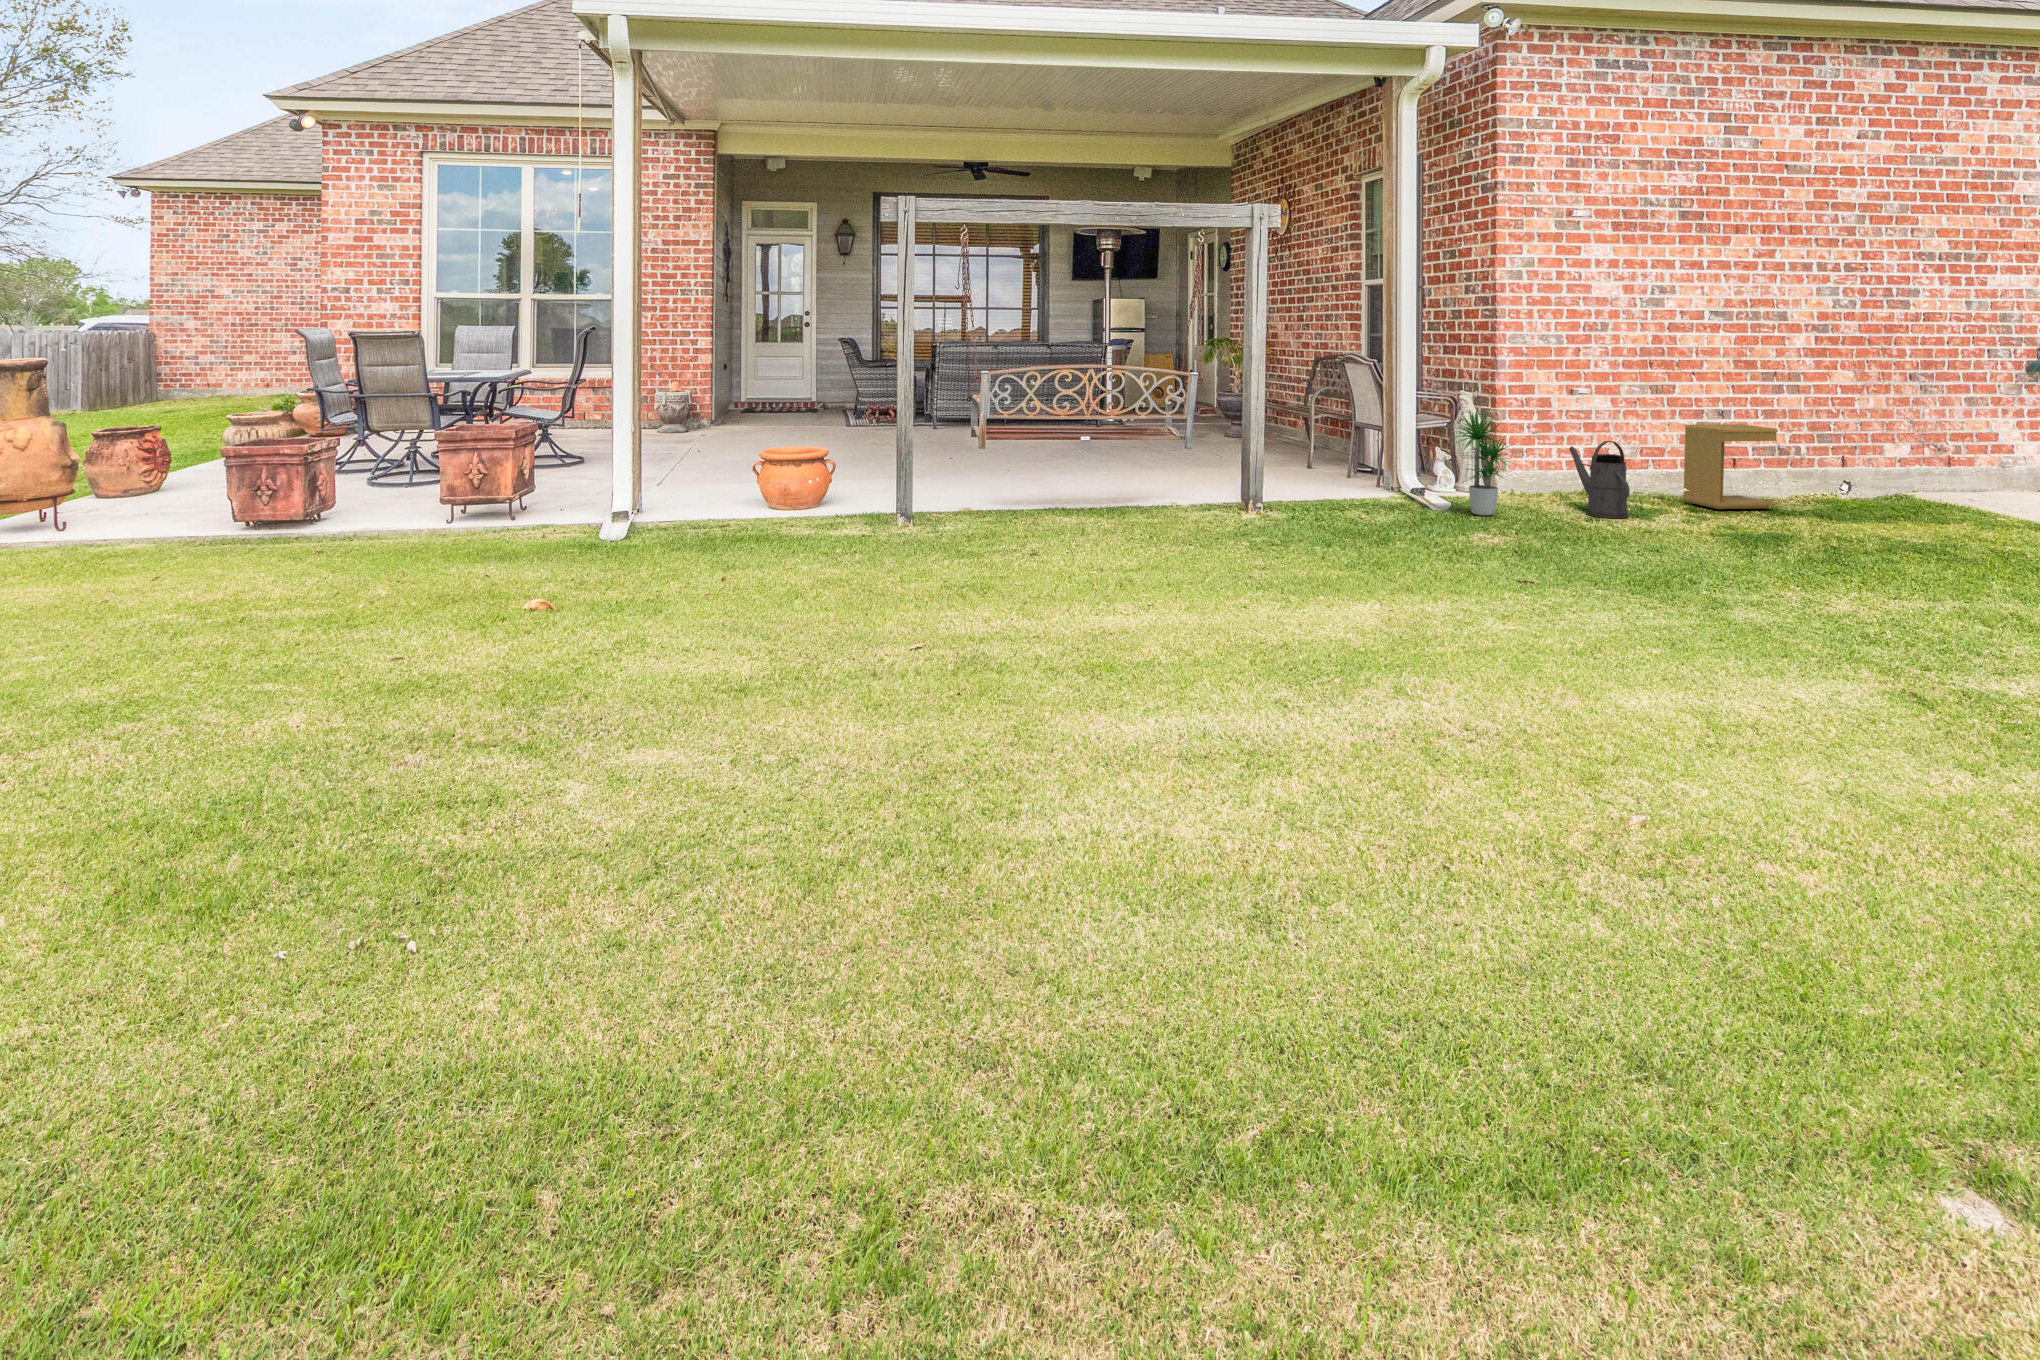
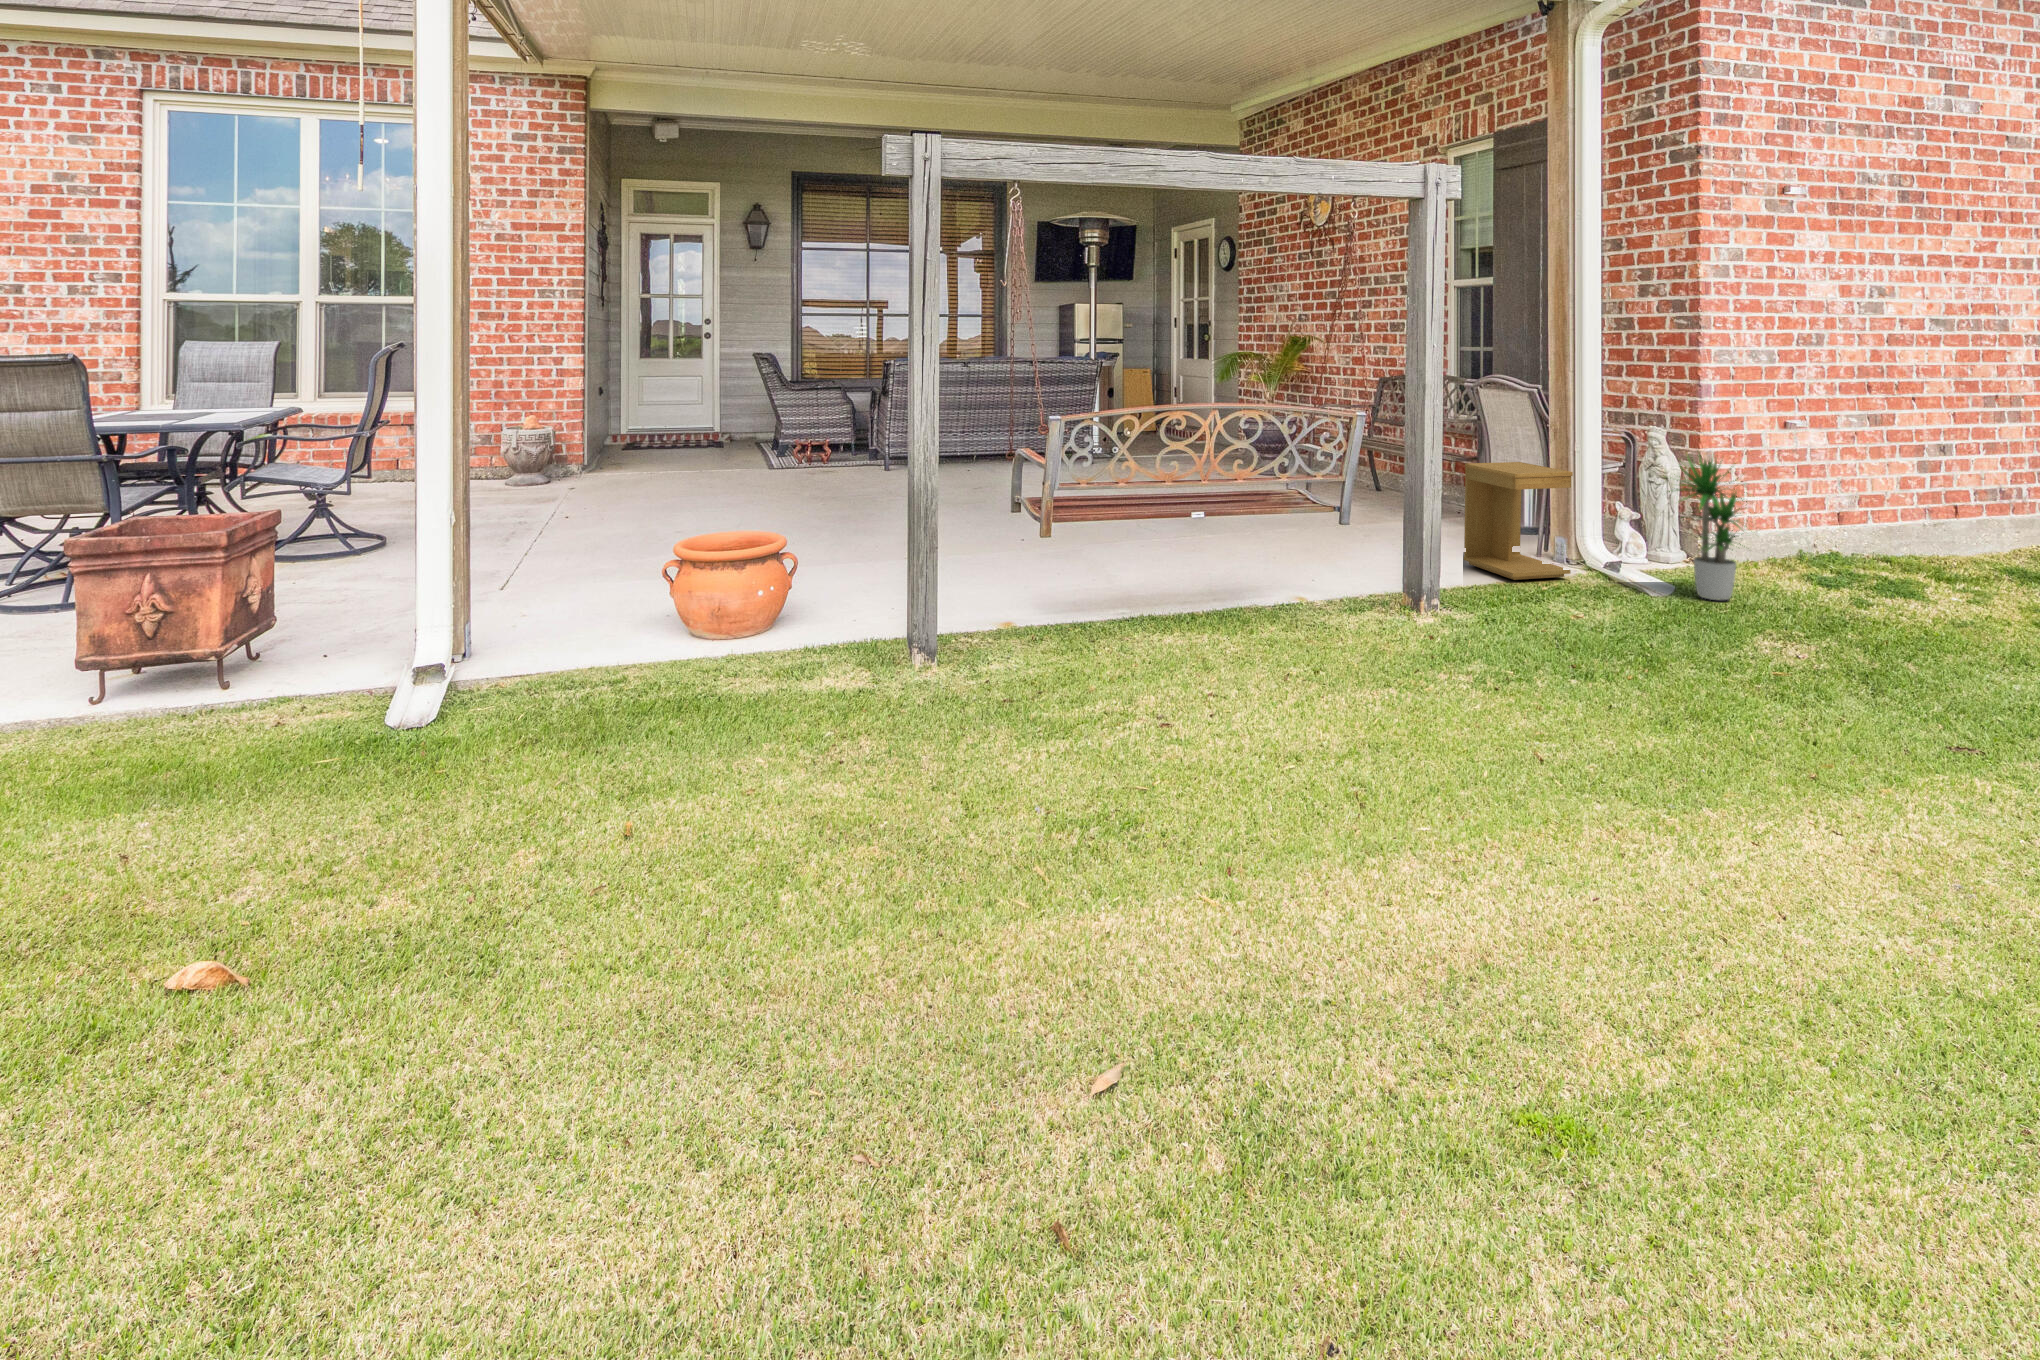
side table: present [1683,424,1778,510] -> present [1464,462,1573,580]
watering can: present [1570,441,1630,518] -> none [1786,492,1906,598]

